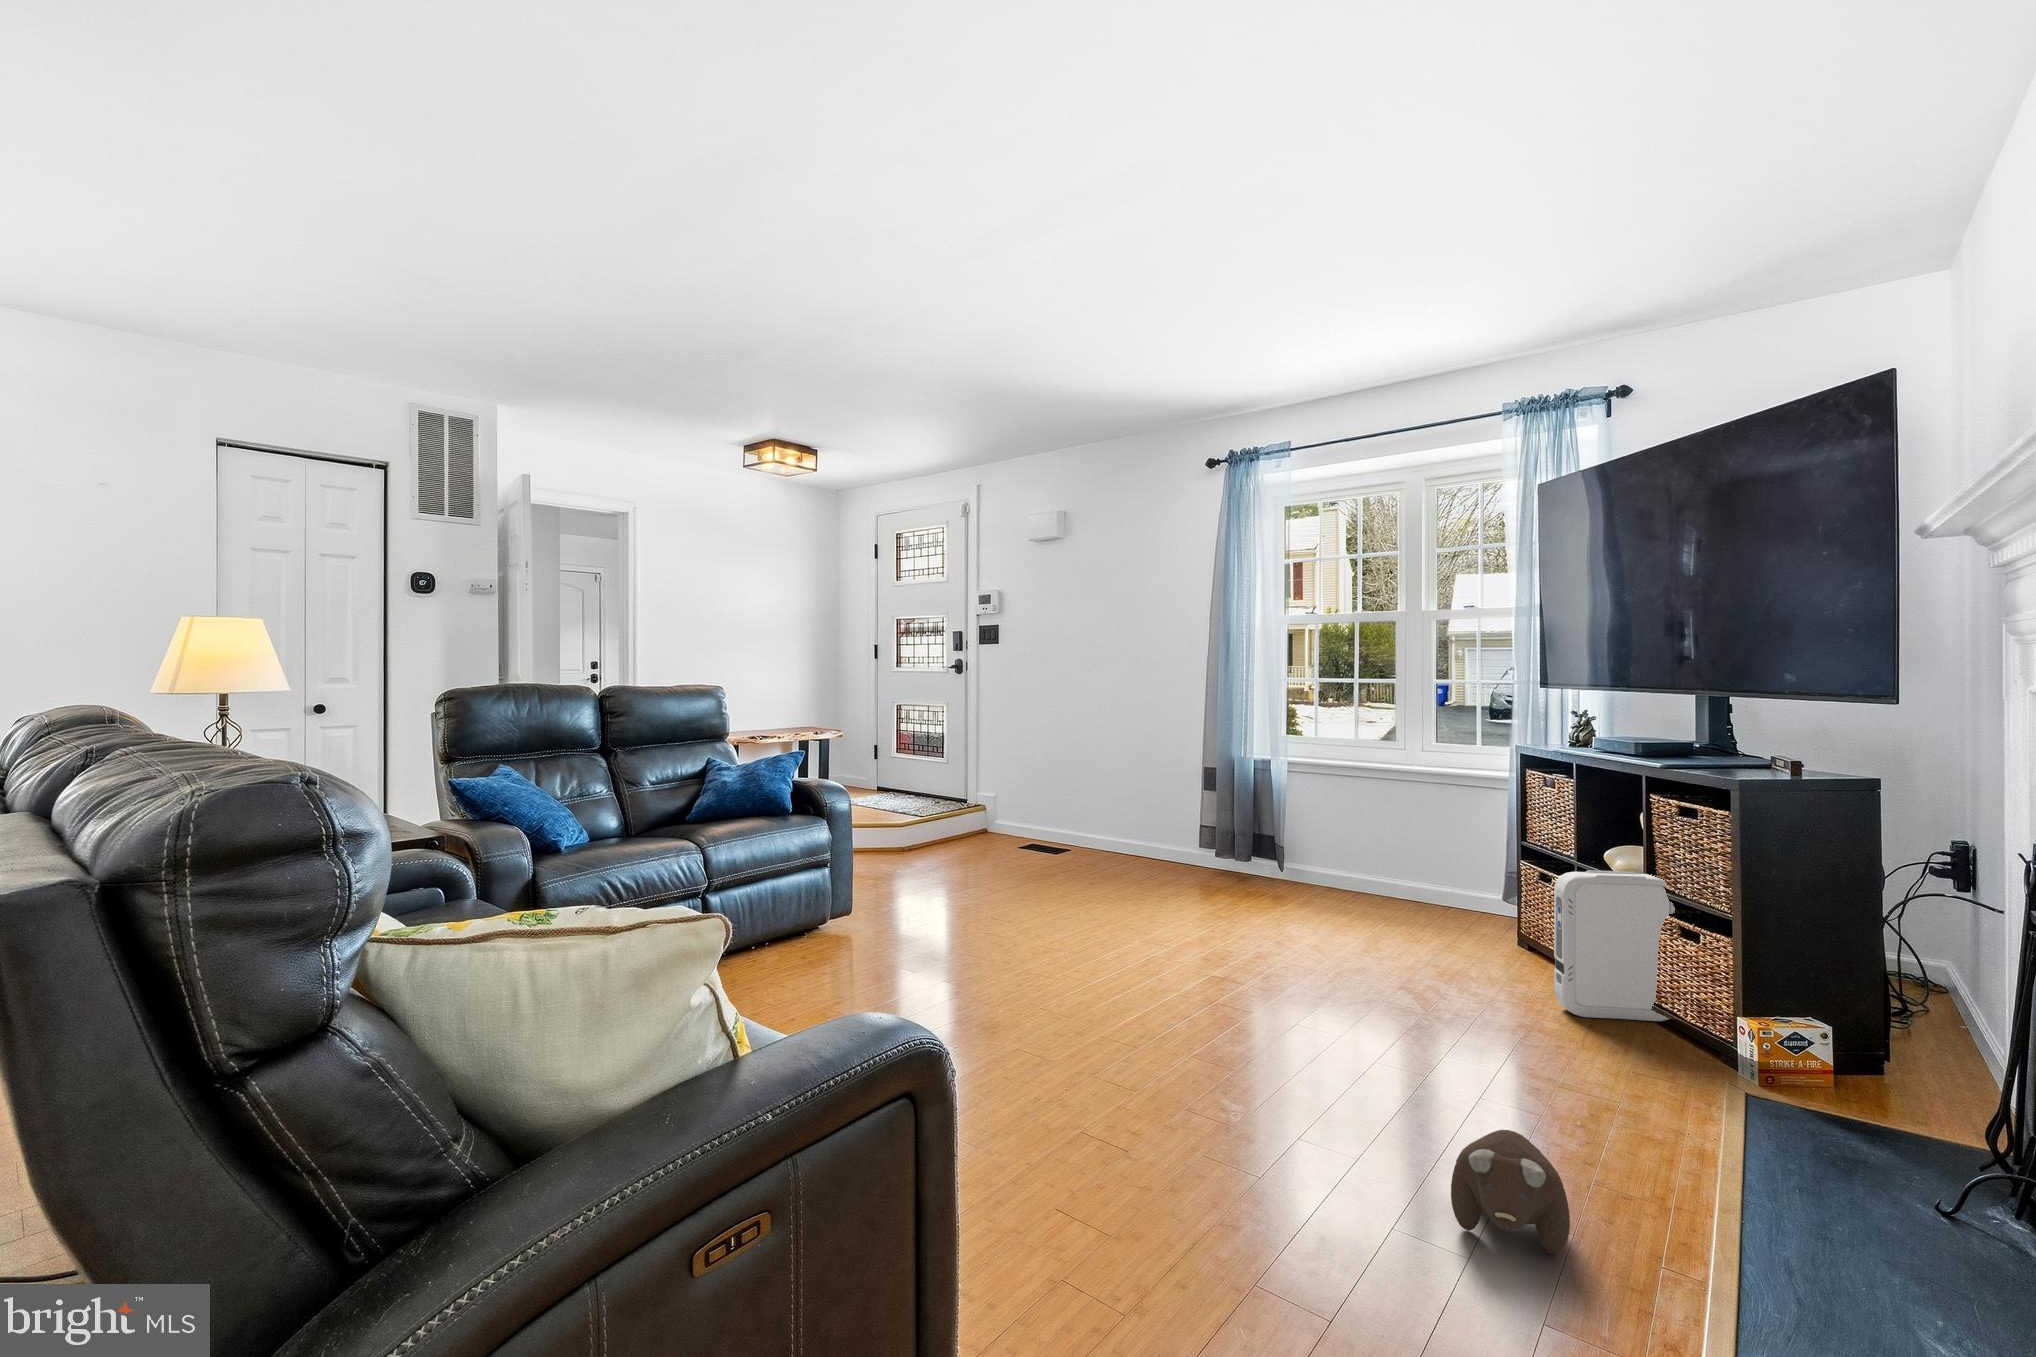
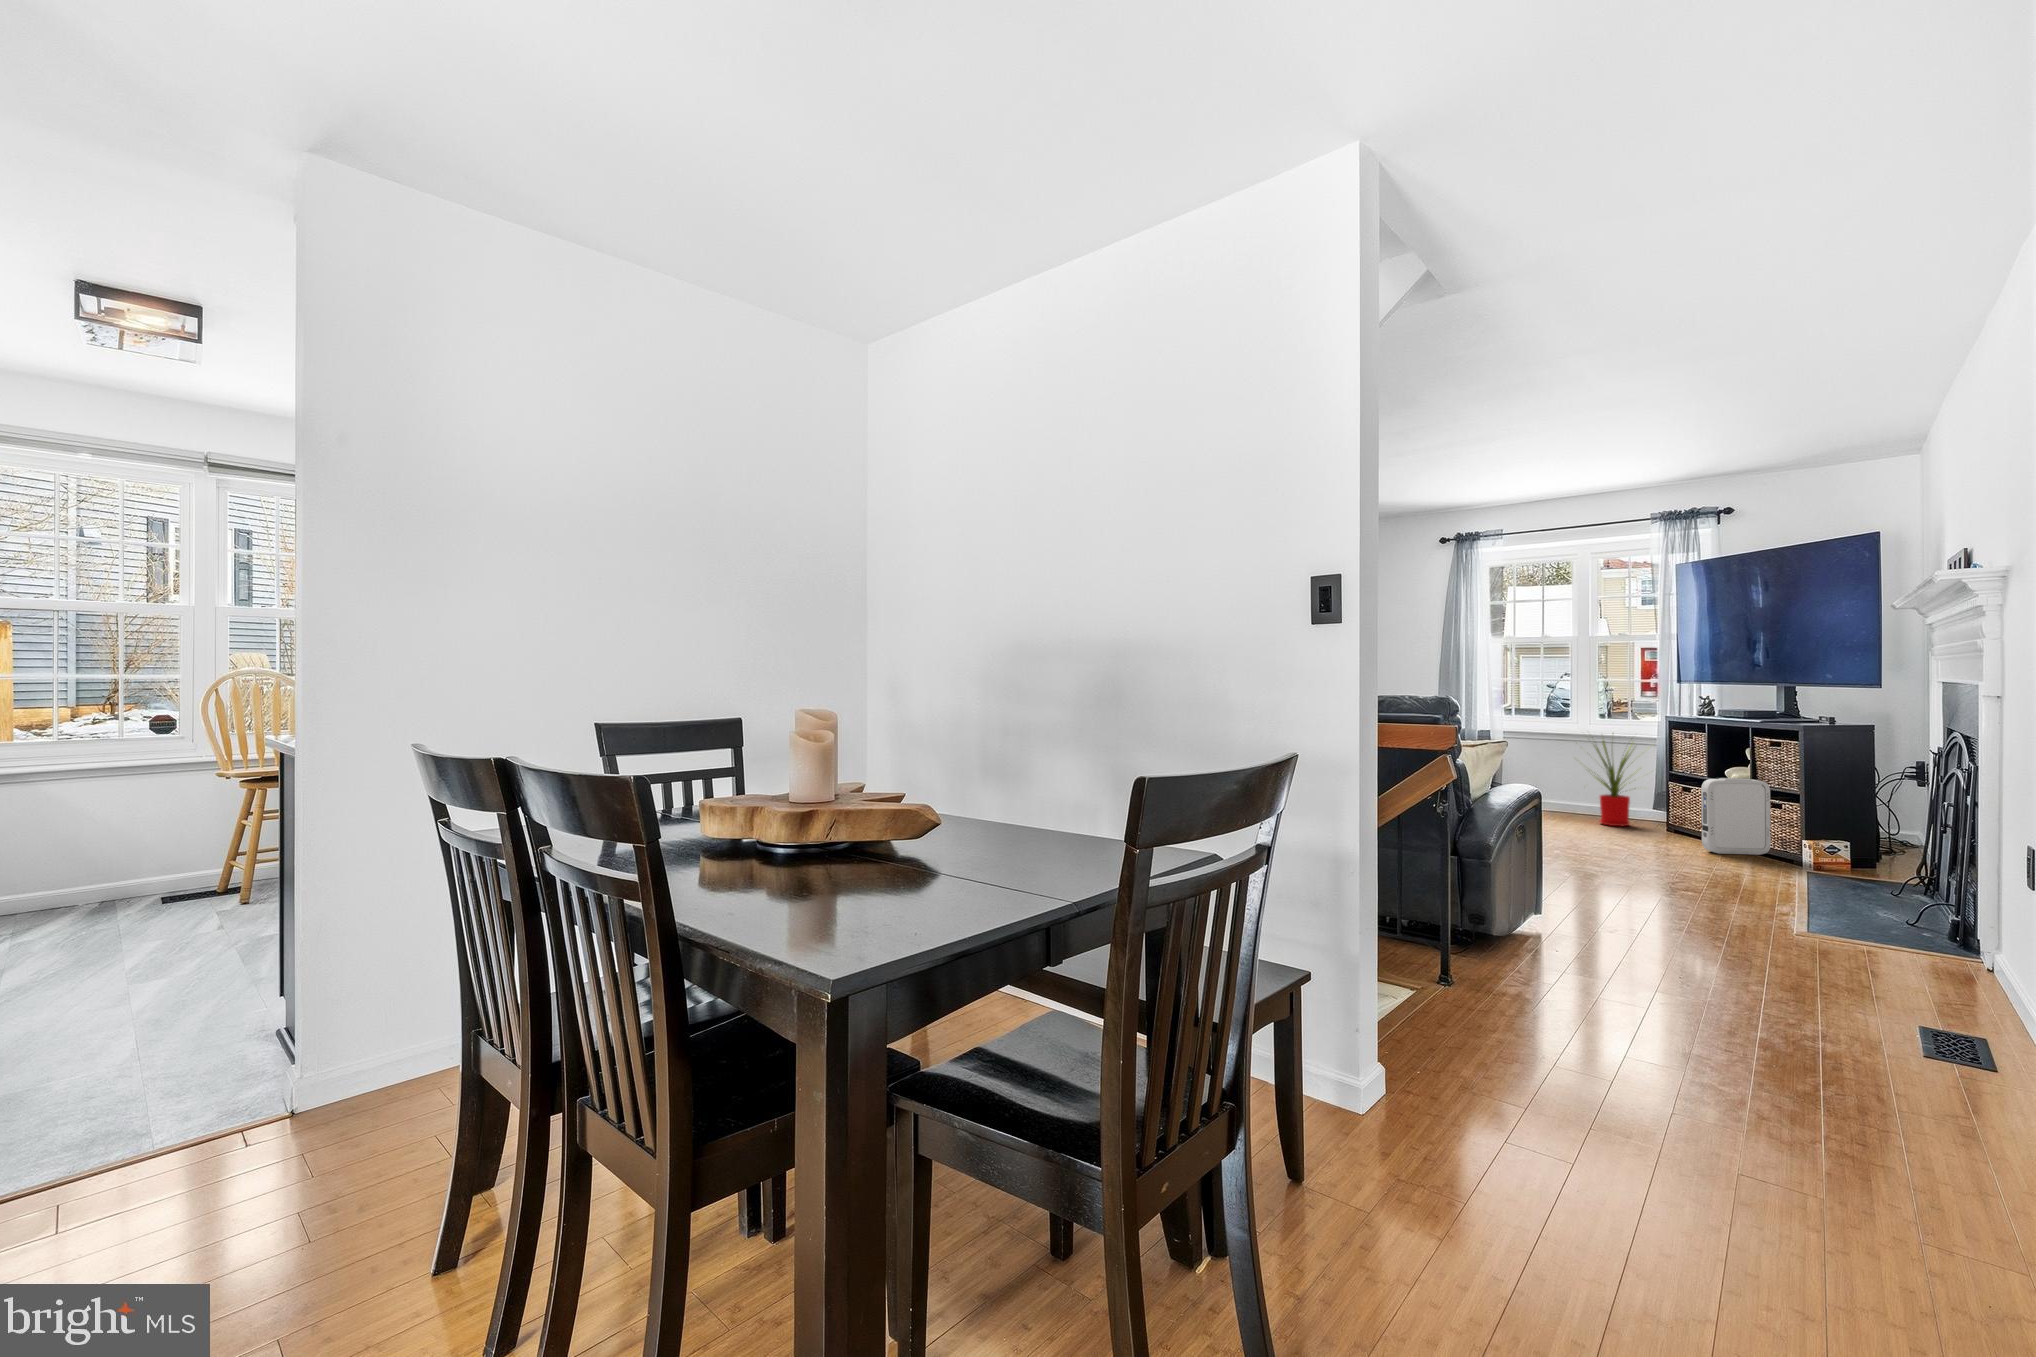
house plant: none [1378,765,1503,930] -> present [1580,737,1641,826]
plush toy: present [1451,1130,1570,1254] -> none [1689,860,1742,903]

